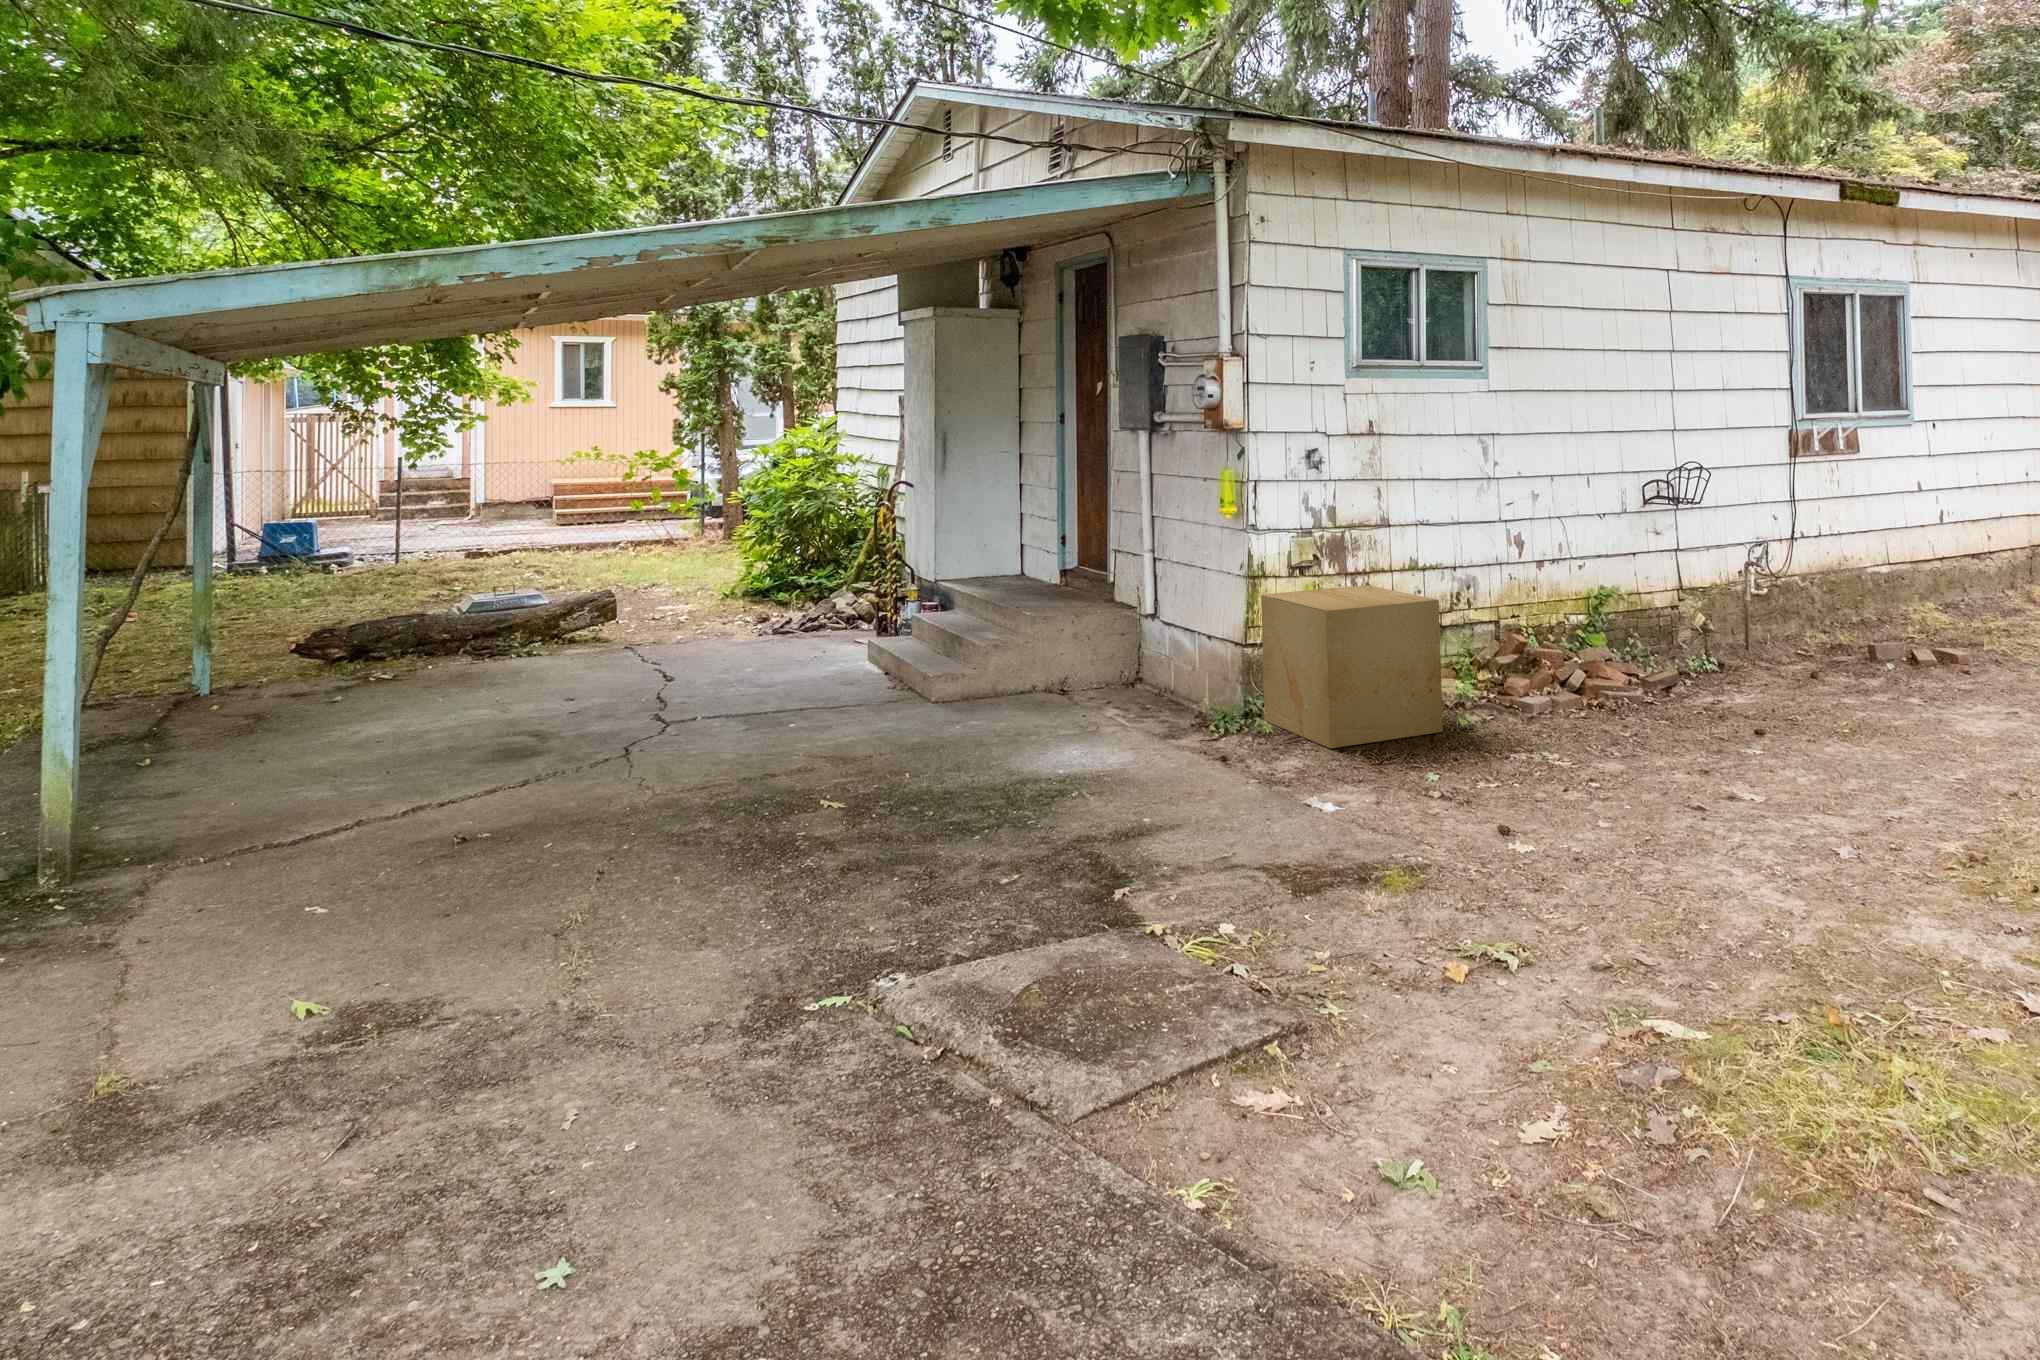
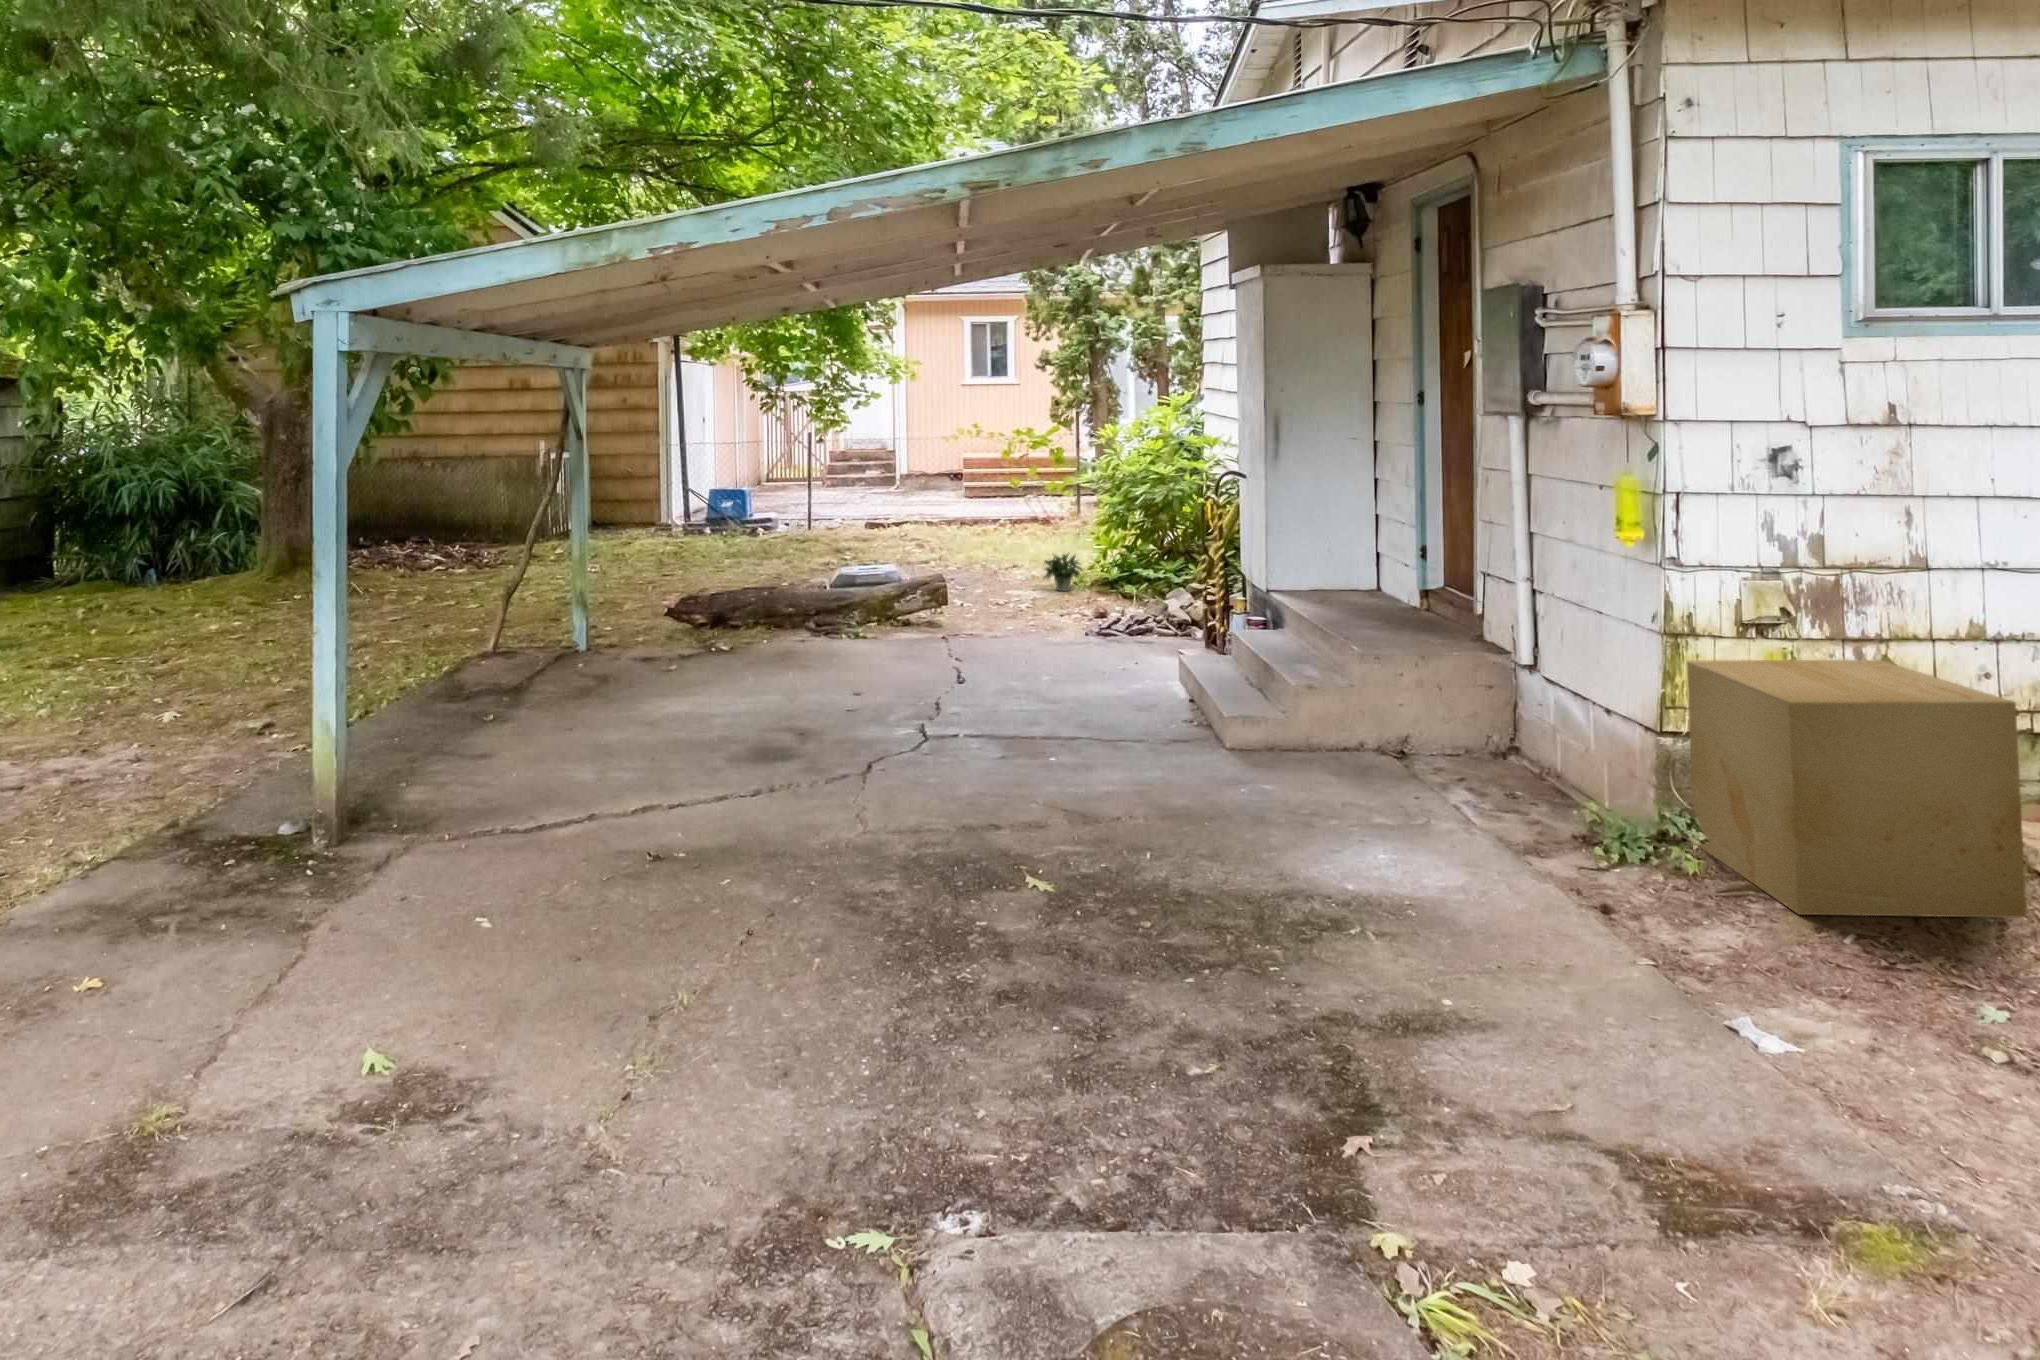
potted plant: none [703,565,750,603] -> present [1044,554,1090,591]

